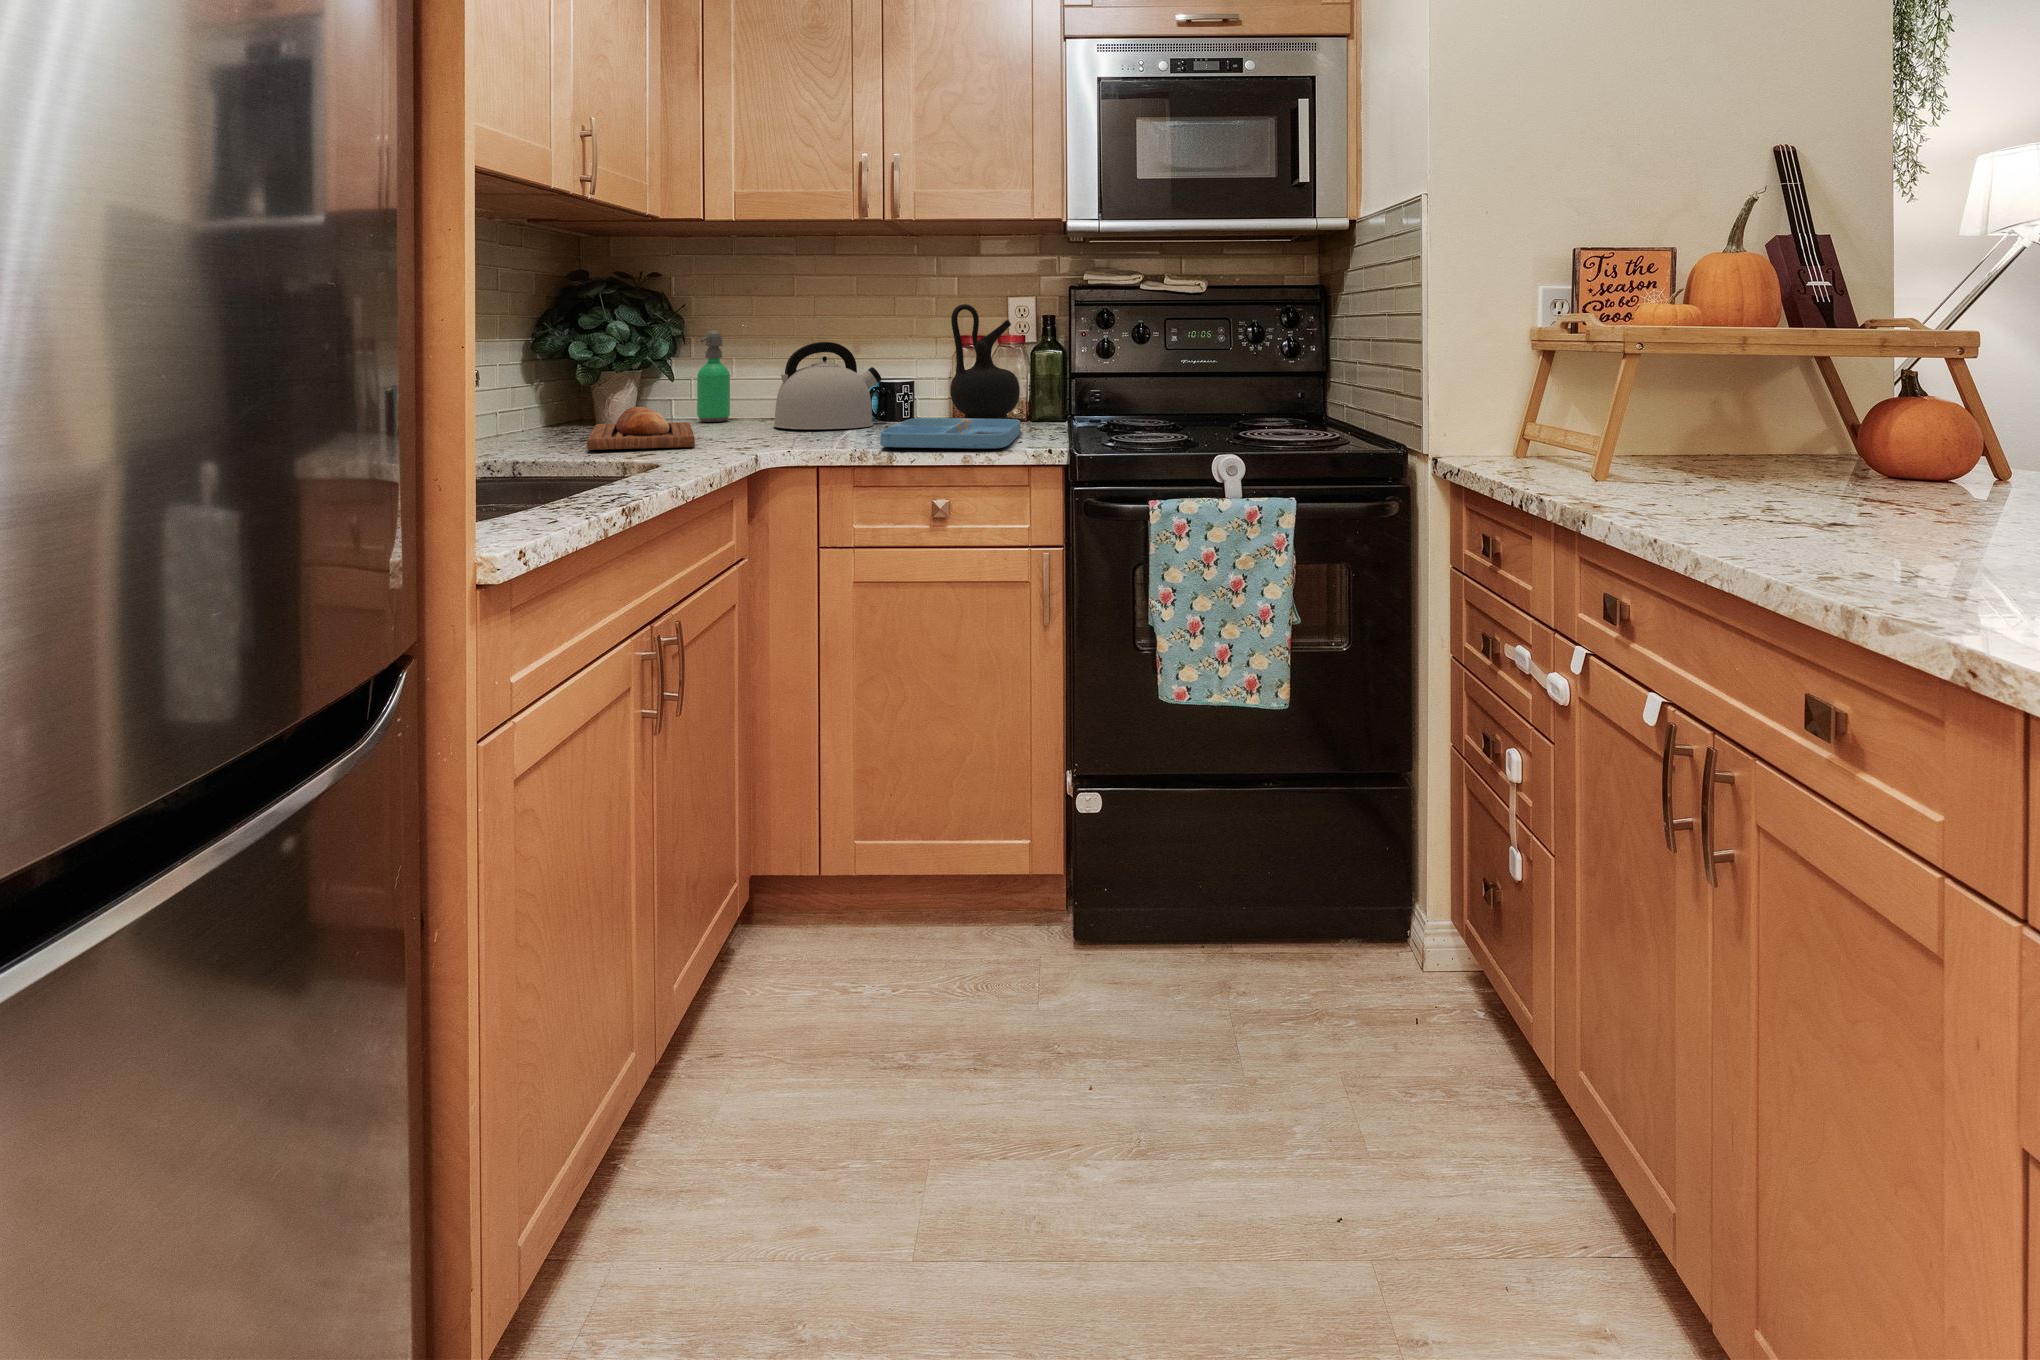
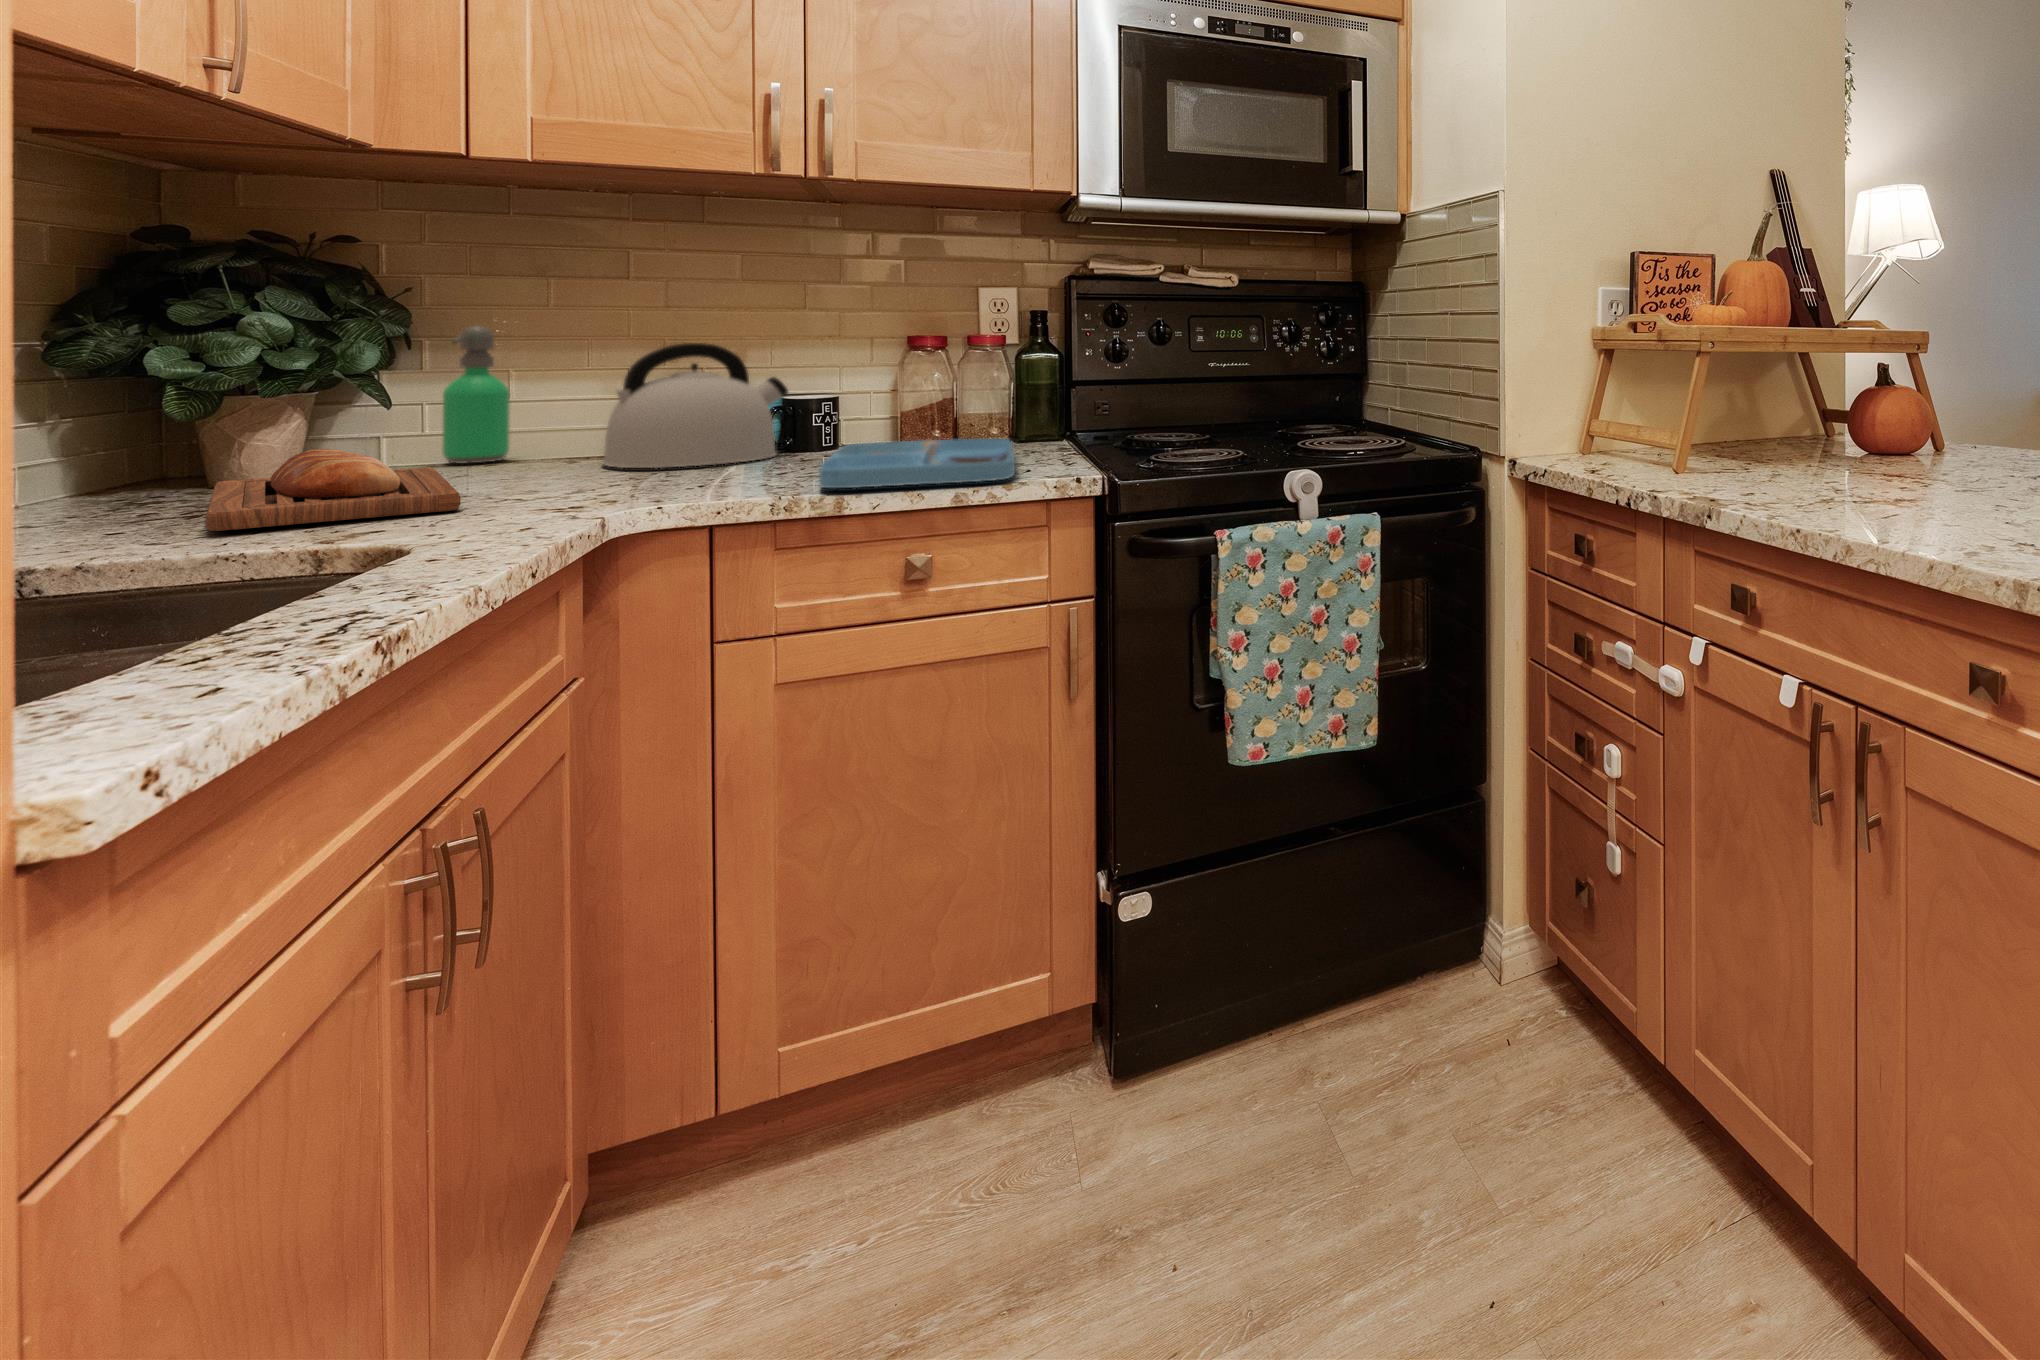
ceramic jug: present [950,304,1020,419] -> none [894,295,993,442]

